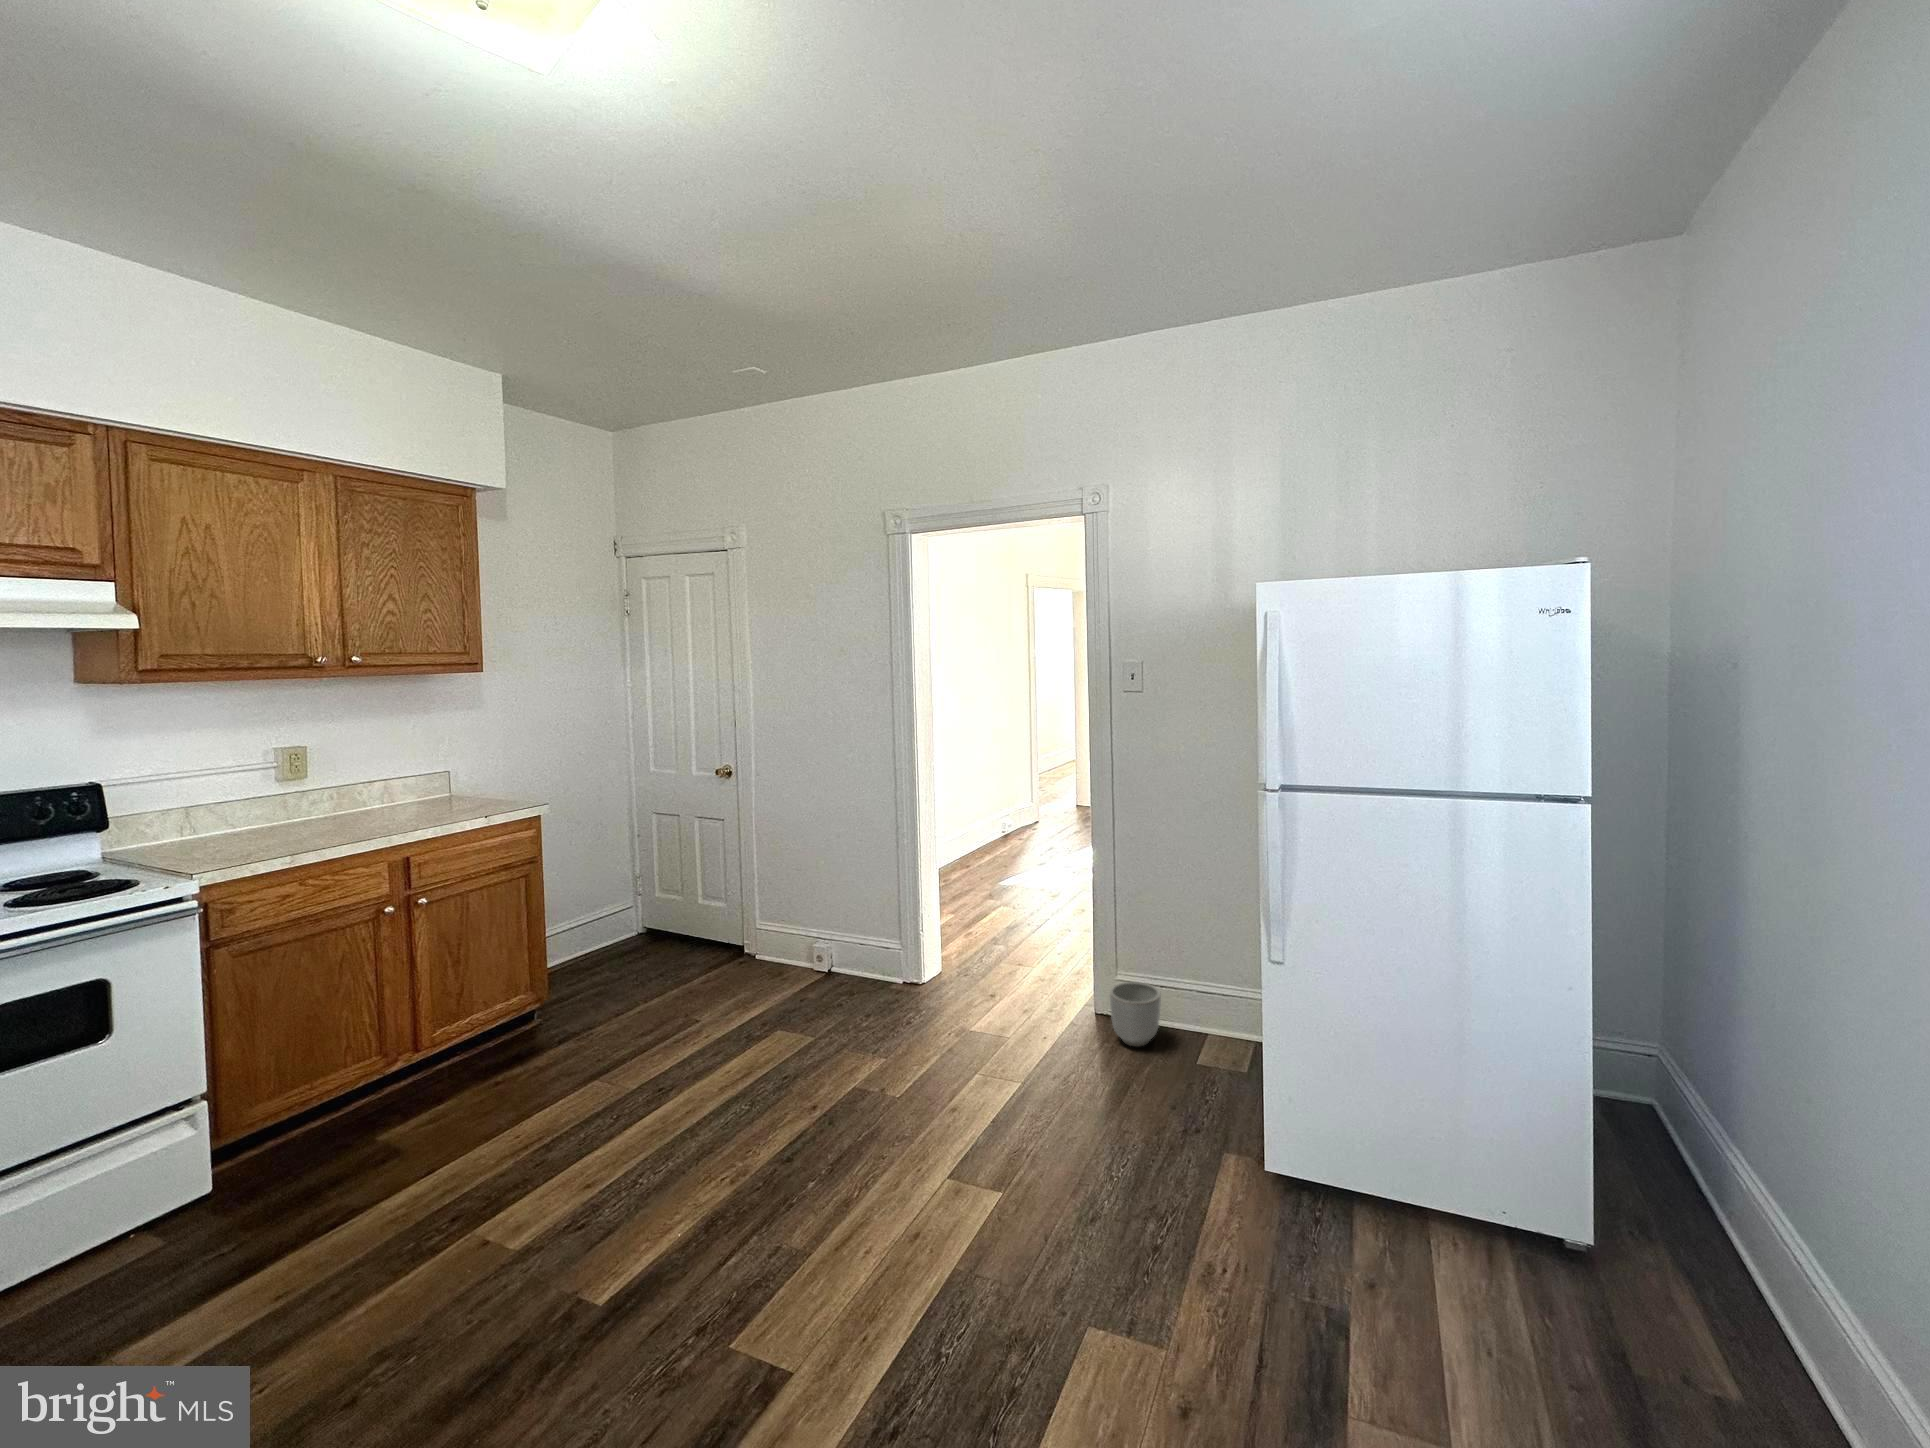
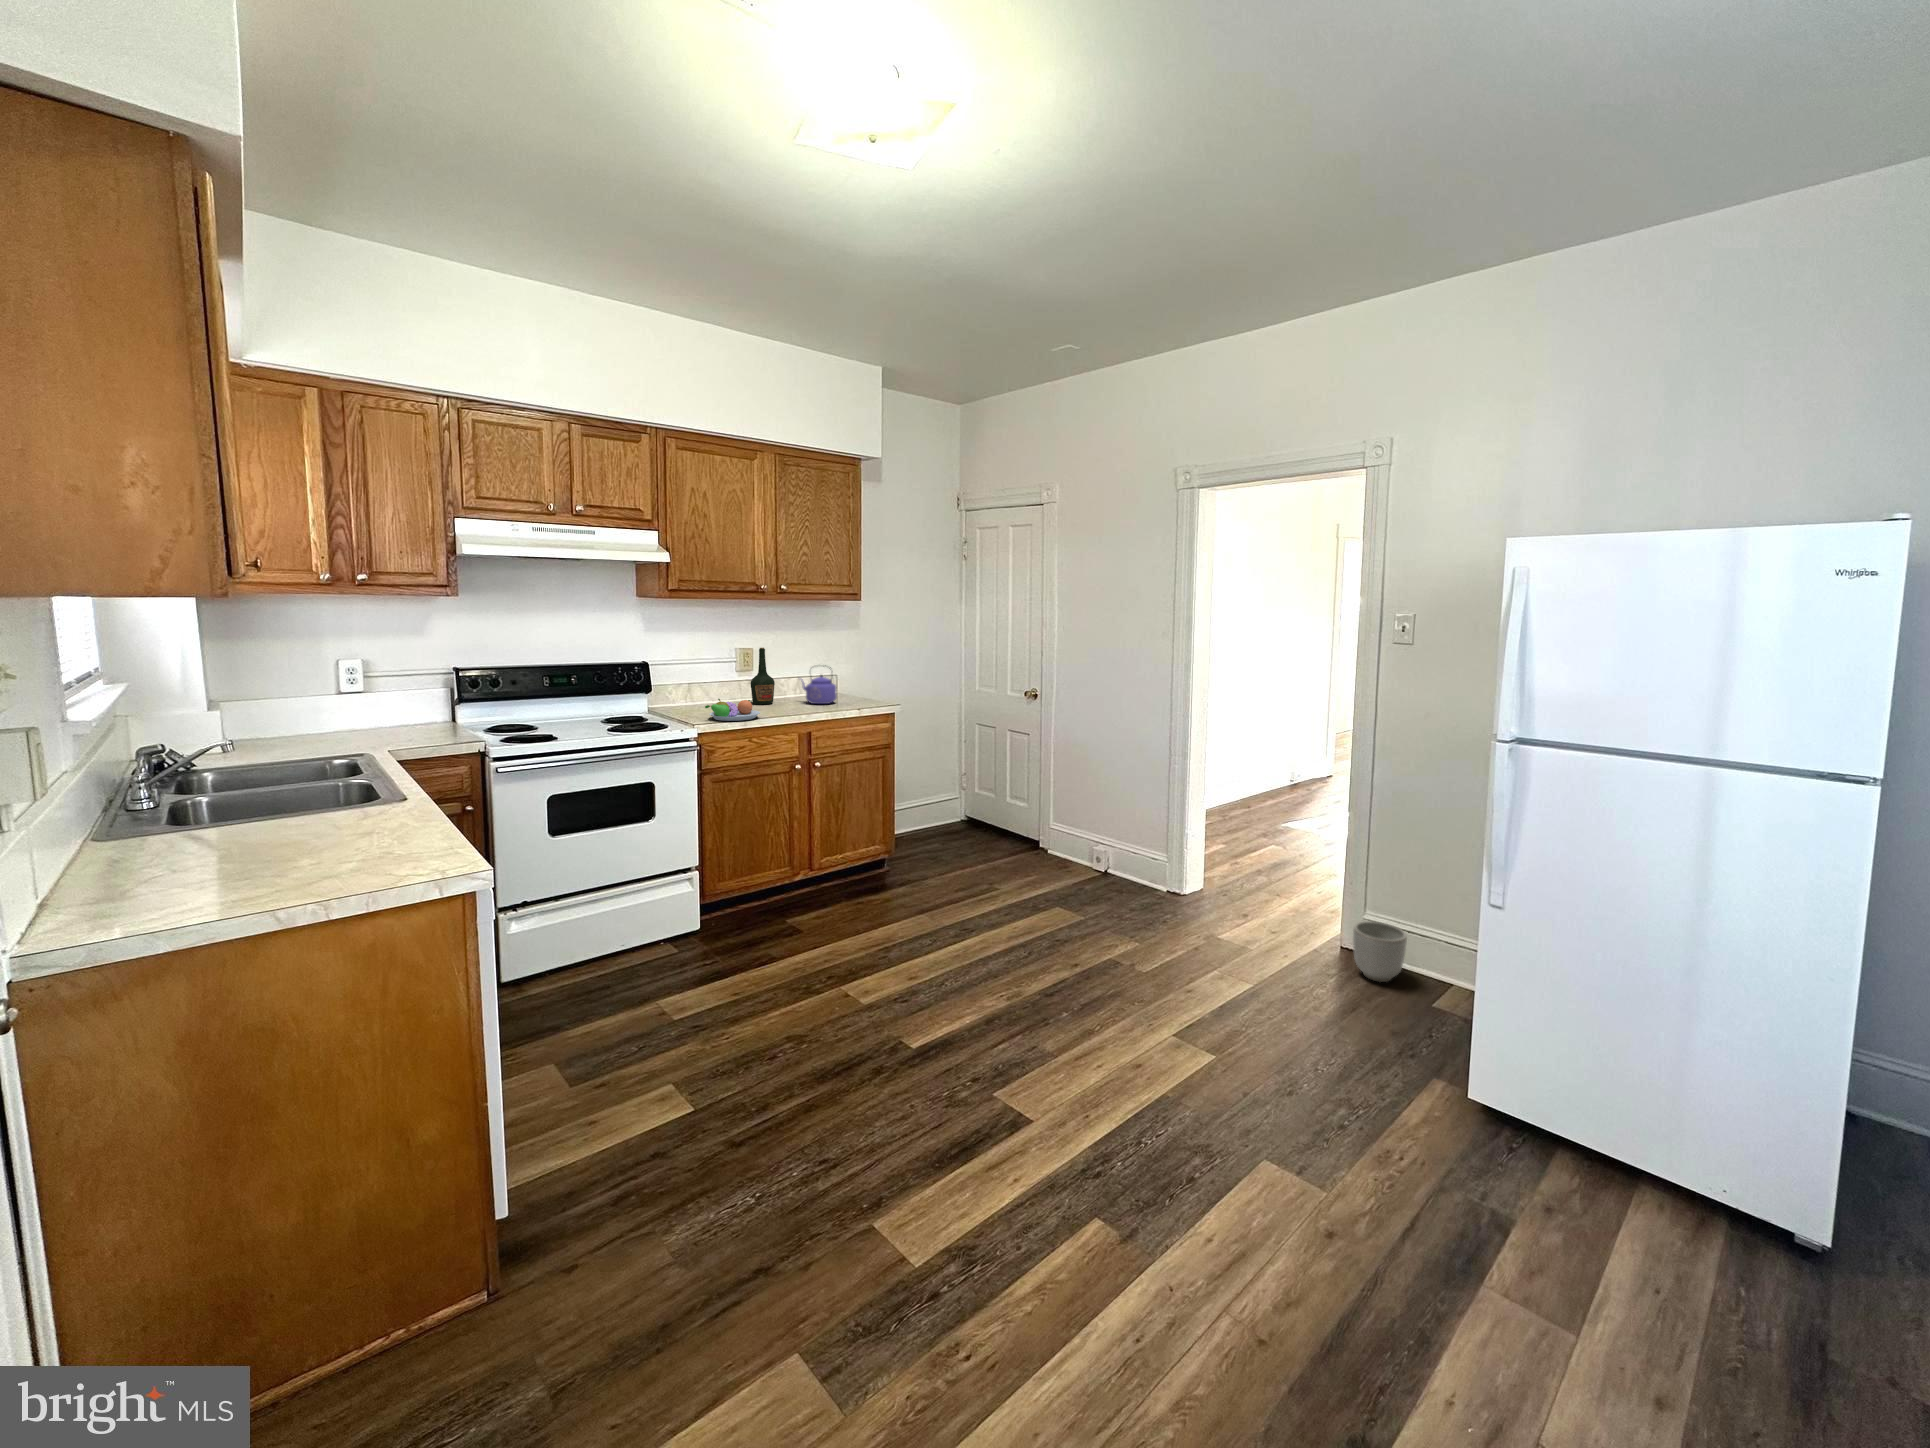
bottle: none [304,743,347,824] -> present [750,648,775,704]
kettle: none [388,760,452,814] -> present [802,667,837,704]
fruit bowl: none [215,822,321,859] -> present [705,699,760,721]

